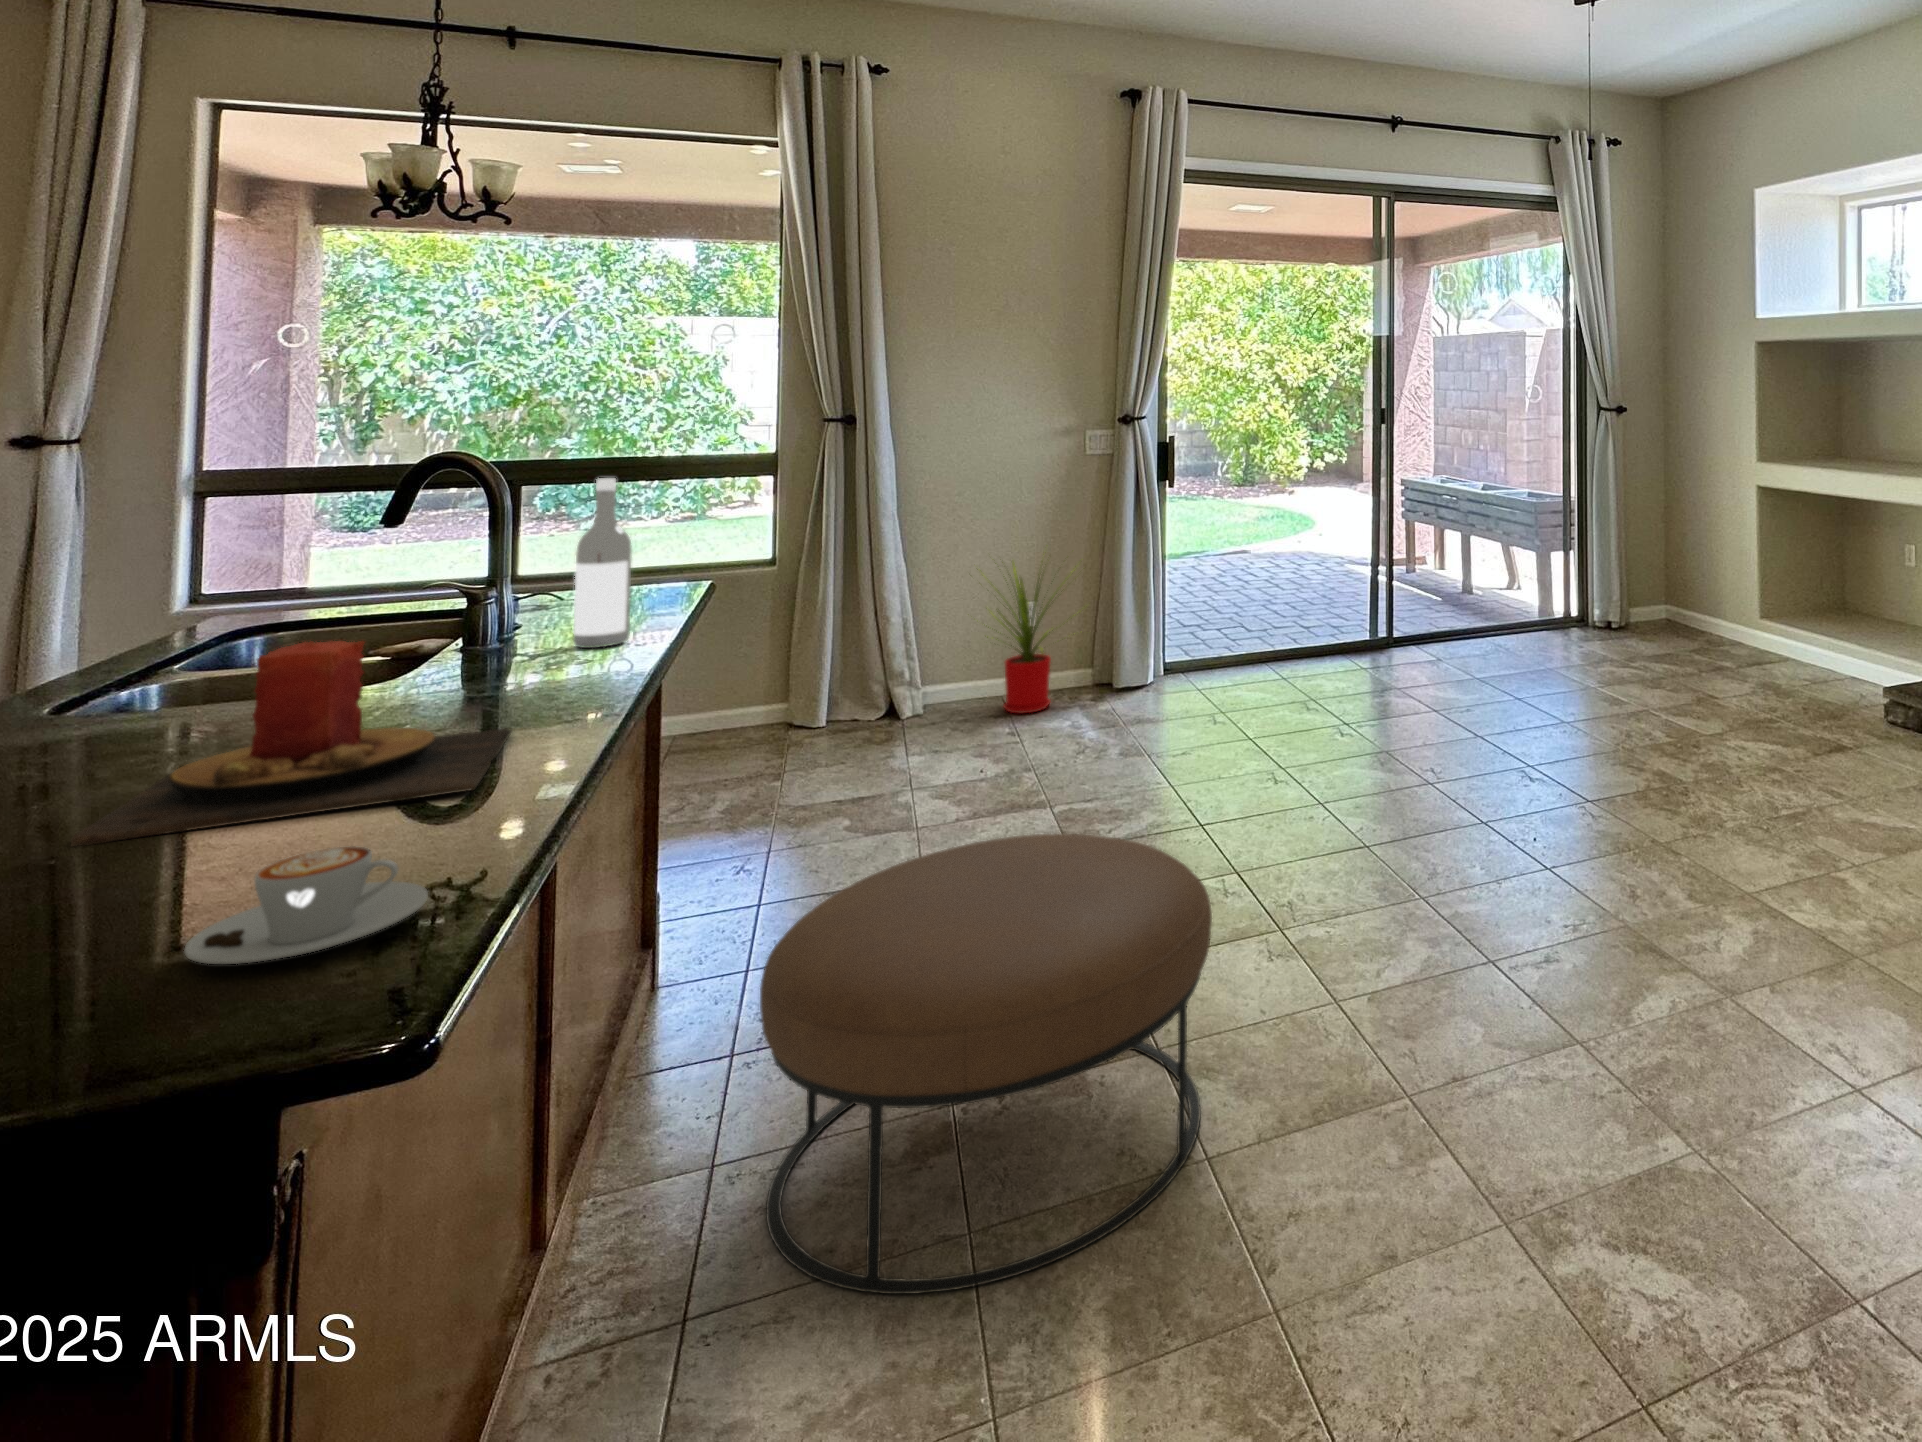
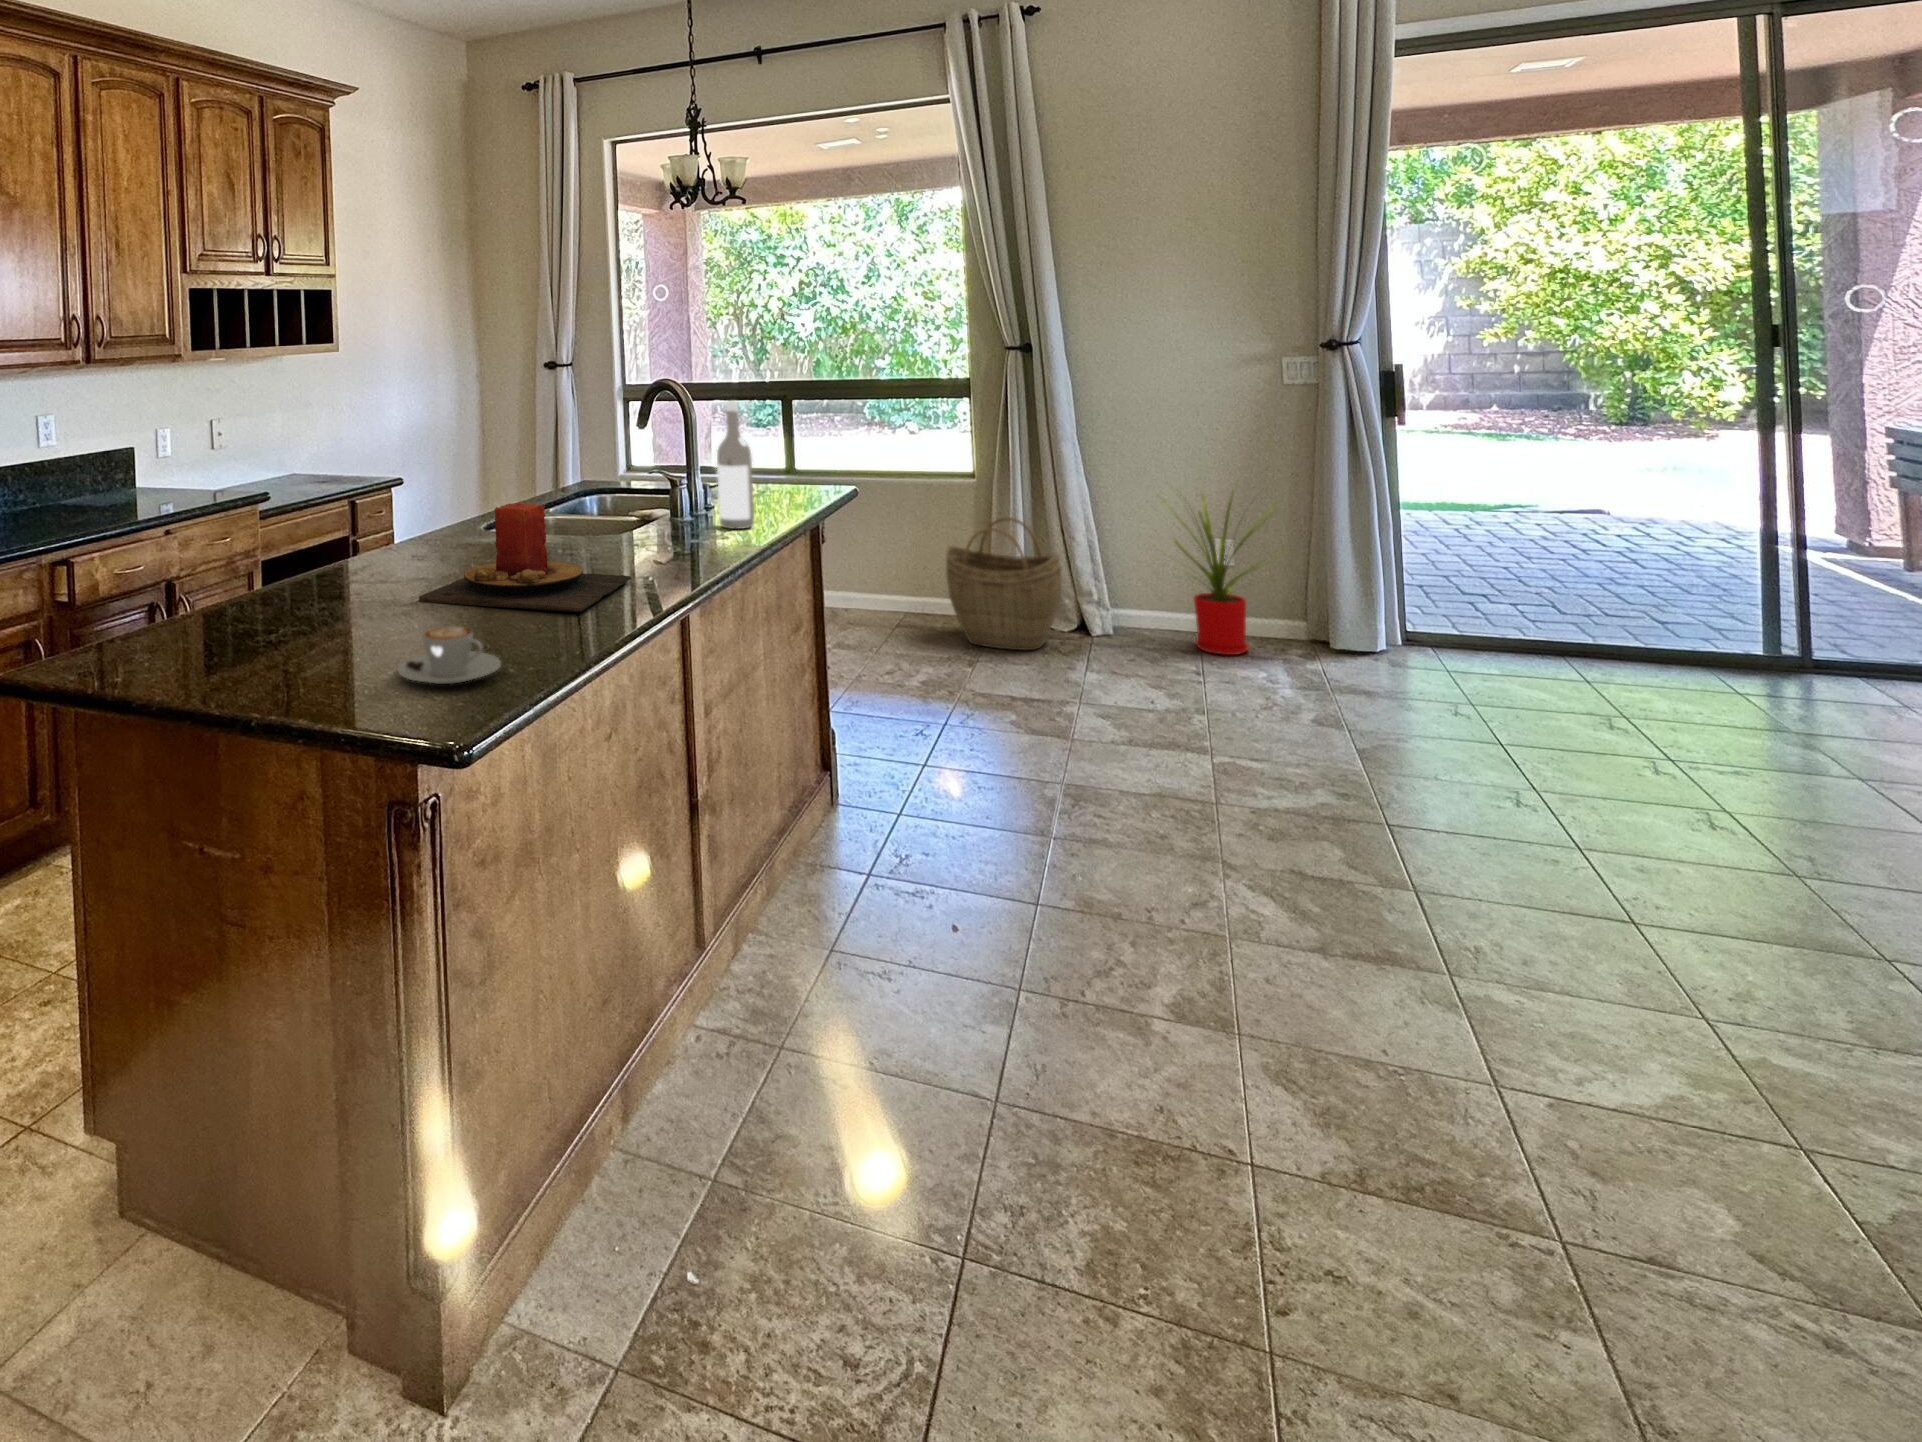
woven basket: none [745,605,878,756] -> present [946,517,1061,650]
ottoman: present [760,834,1212,1294] -> none [833,757,1268,1173]

